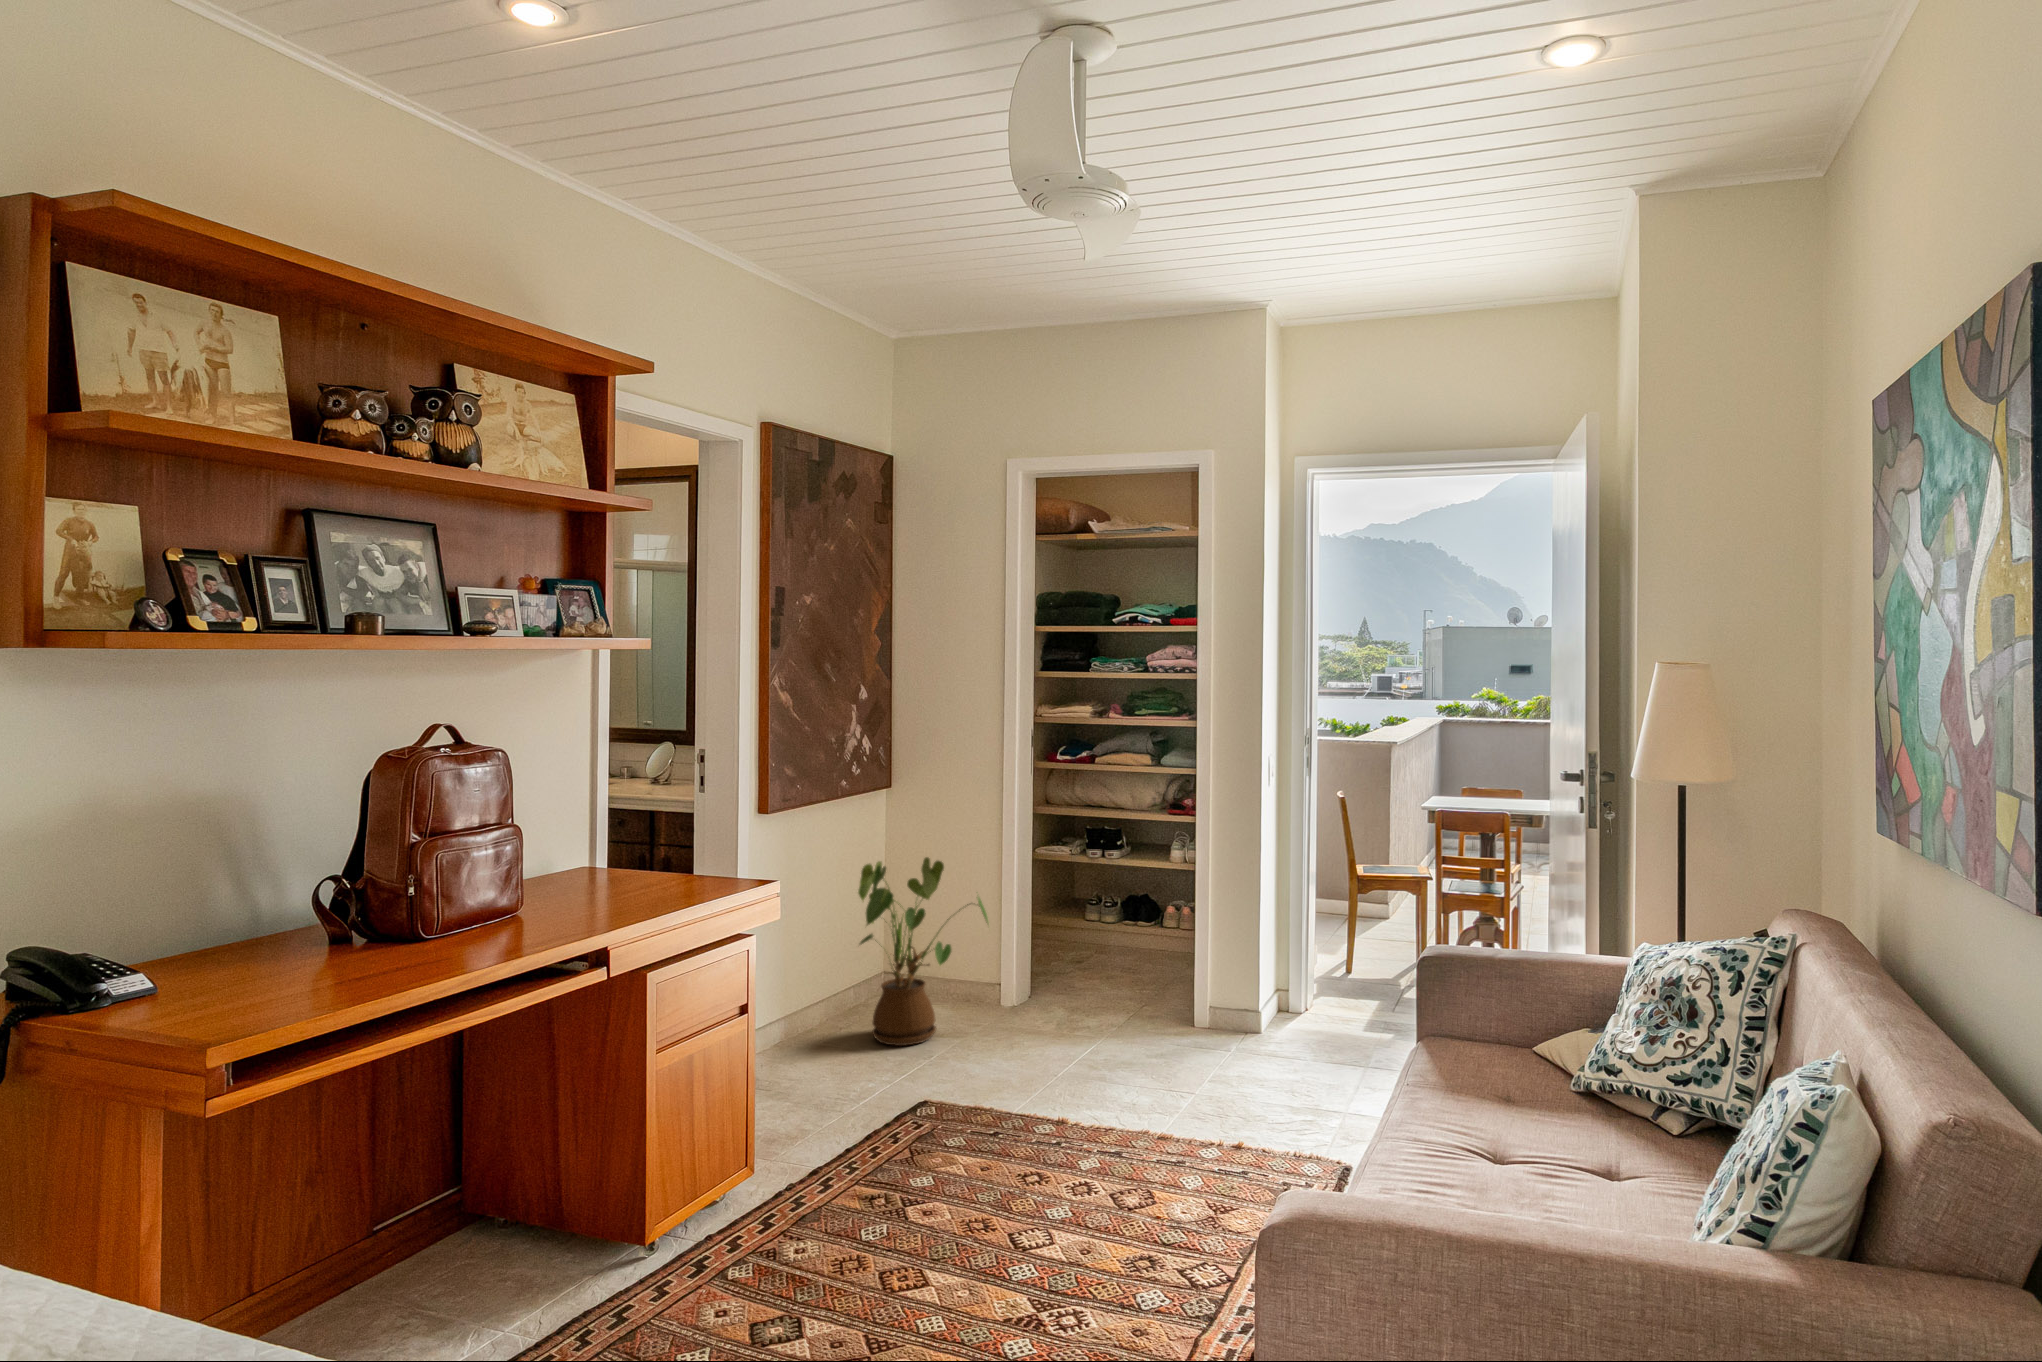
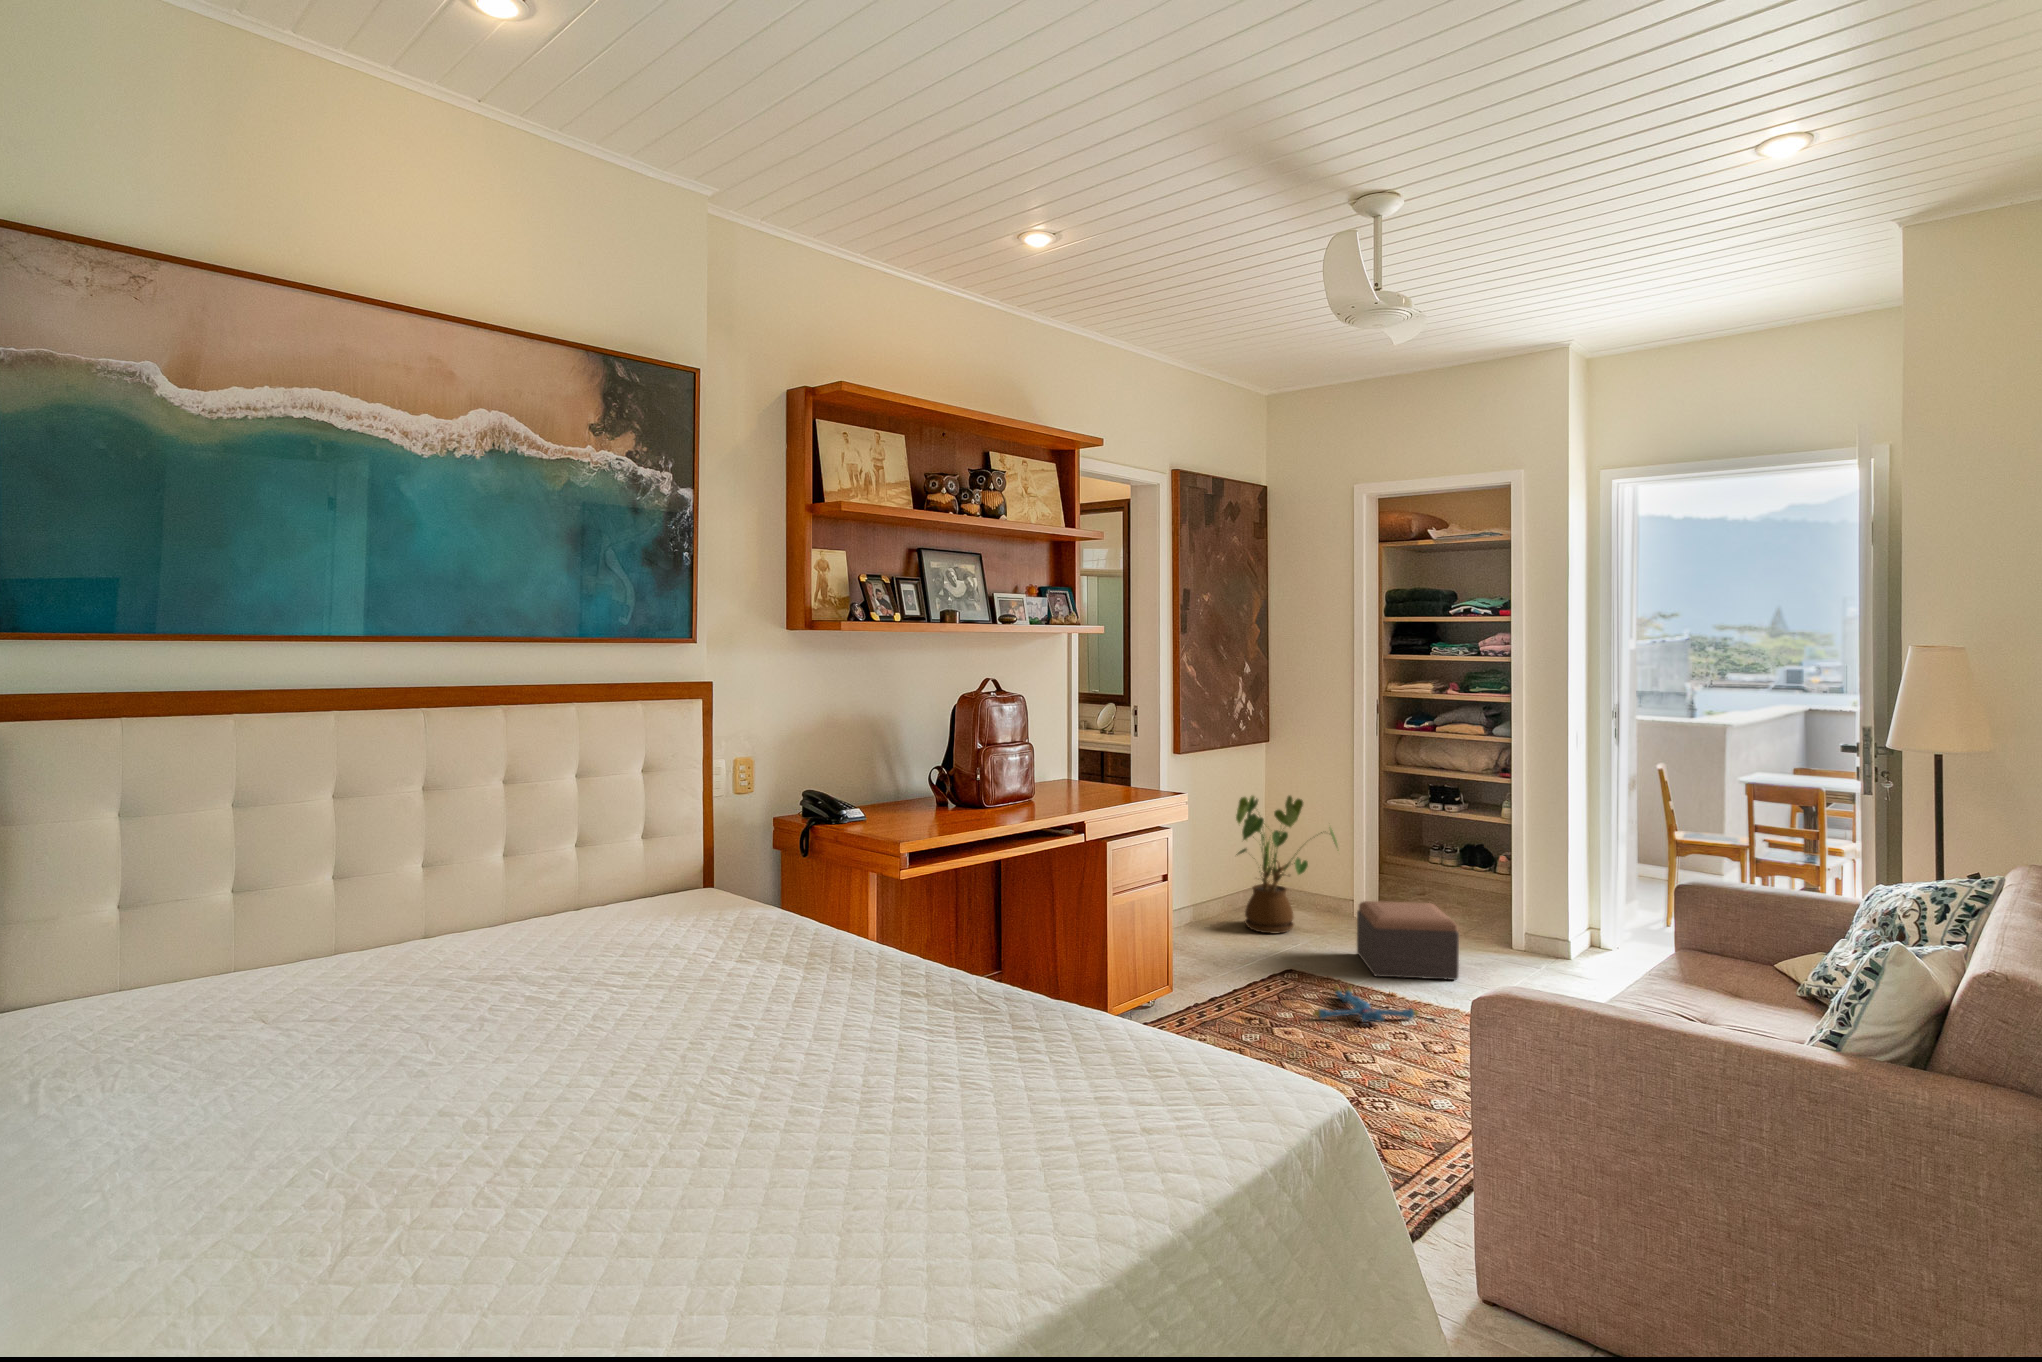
footstool: none [1015,985,1140,1095] -> present [1357,901,1459,980]
plush toy: none [963,1120,1100,1182] -> present [1313,986,1419,1022]

